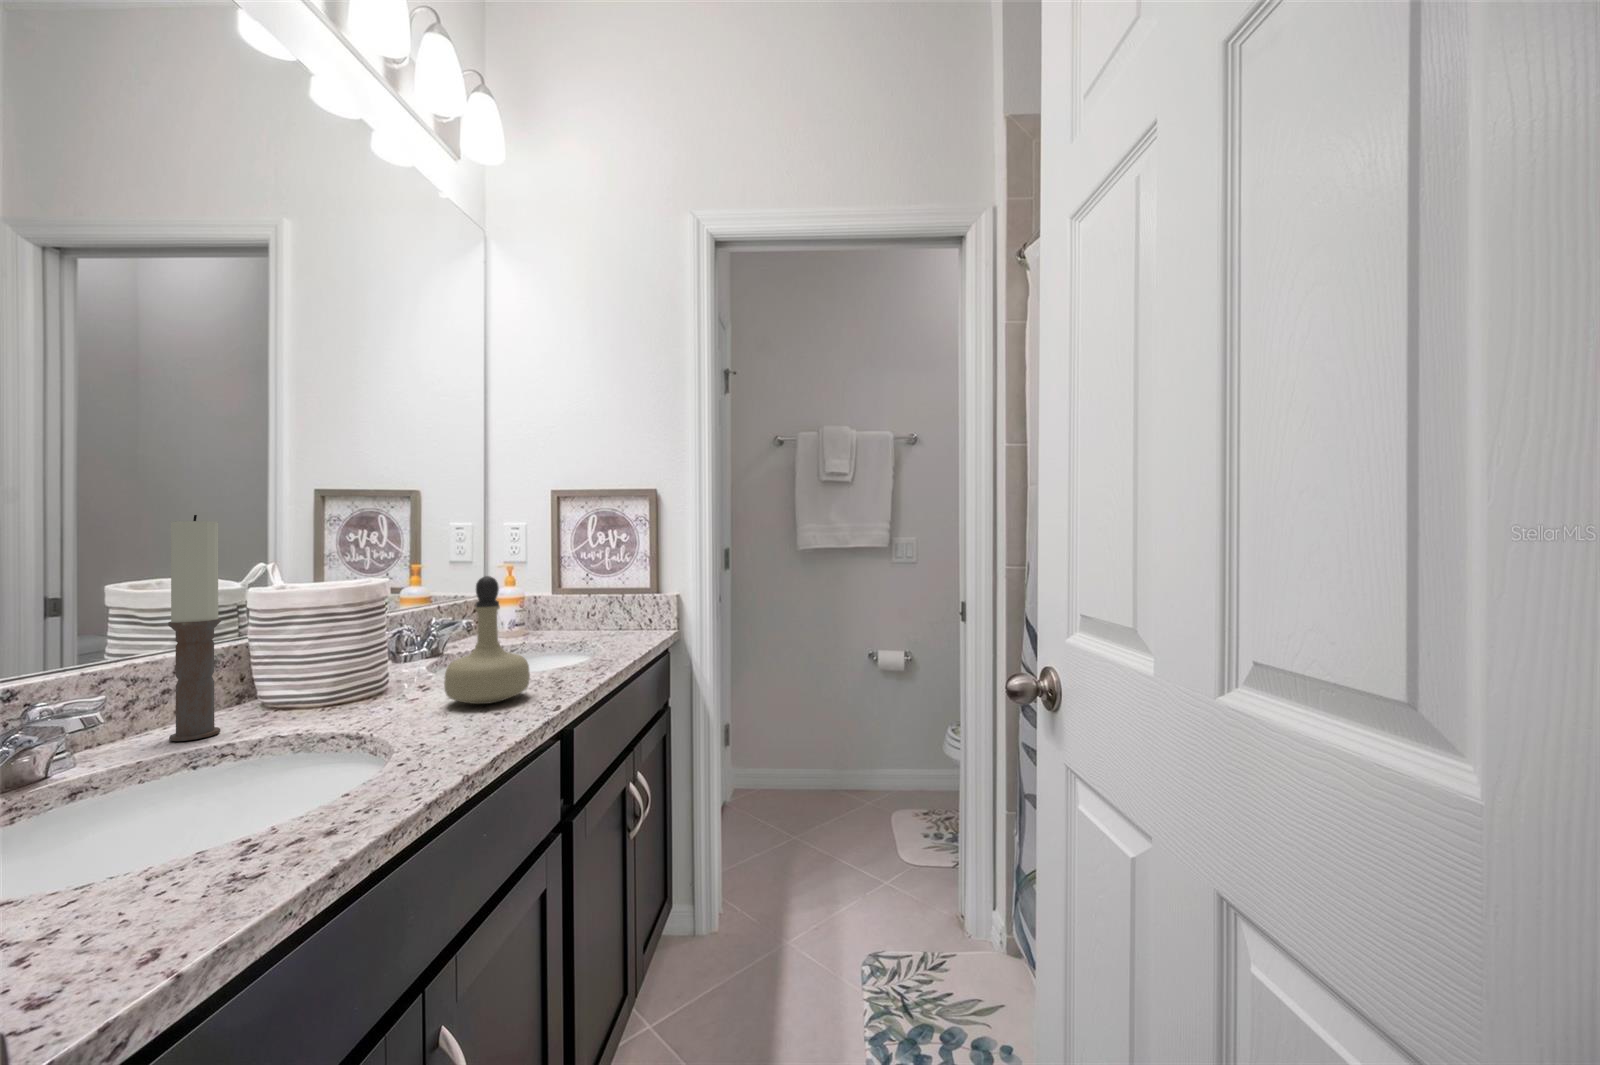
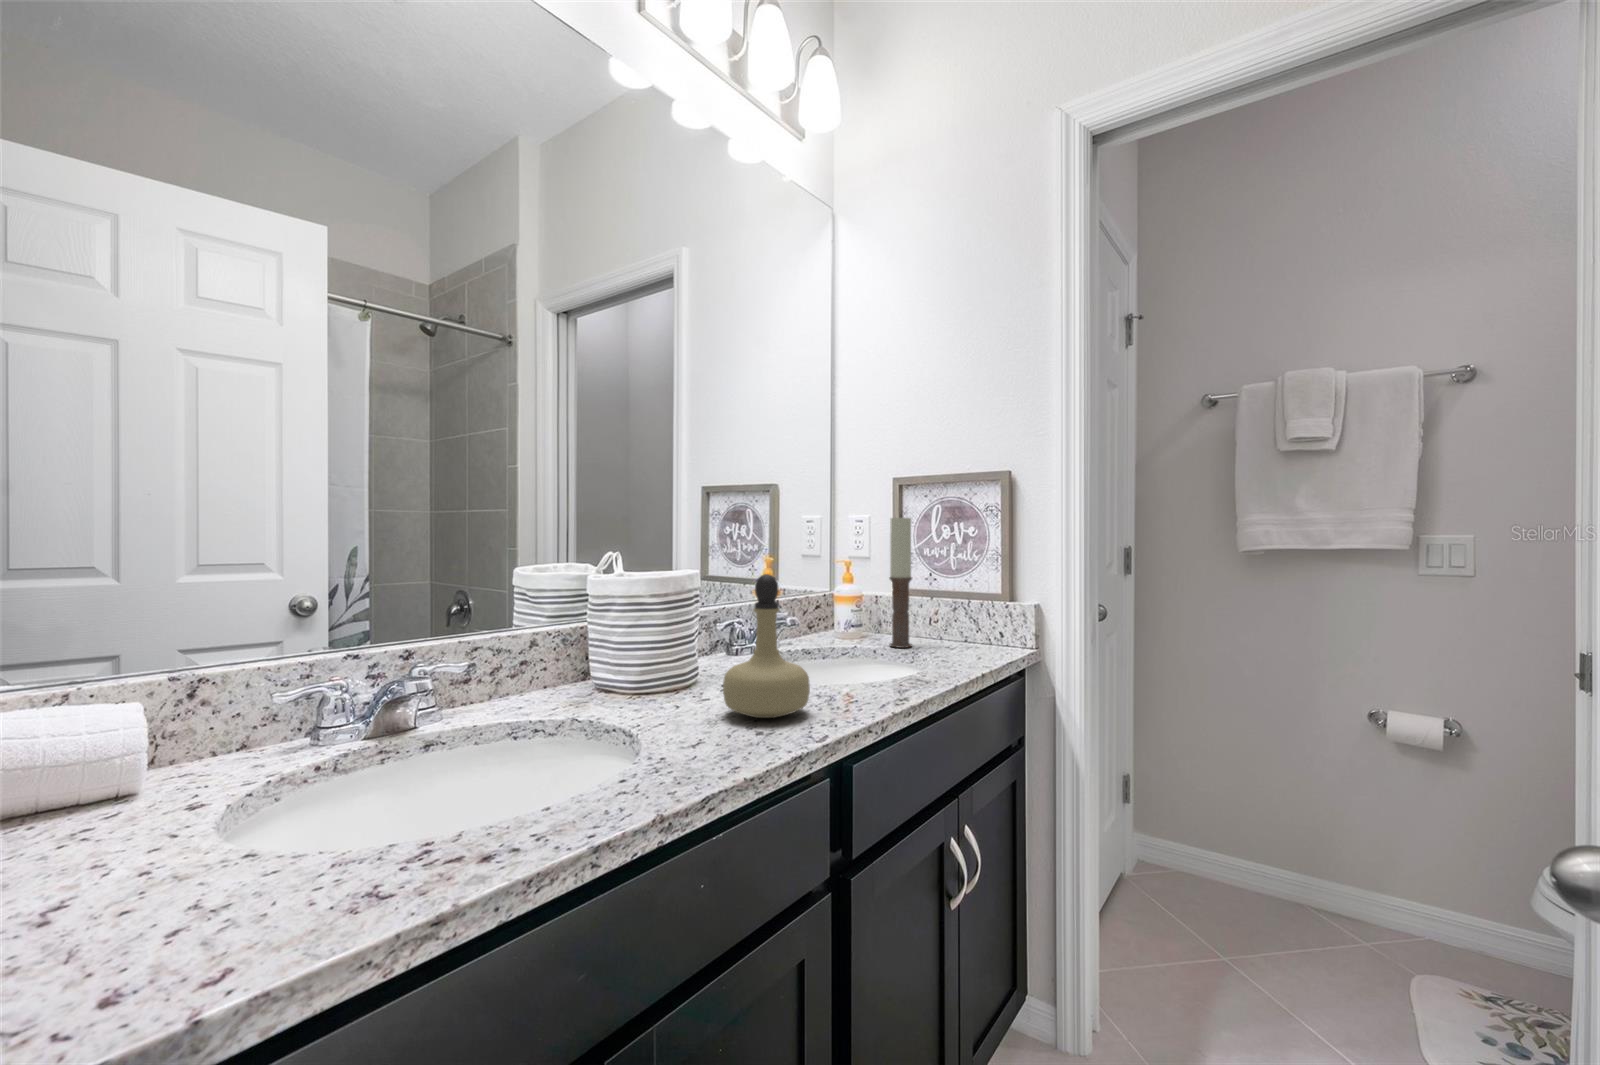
candle: present [168,515,221,741] -> present [890,517,912,648]

